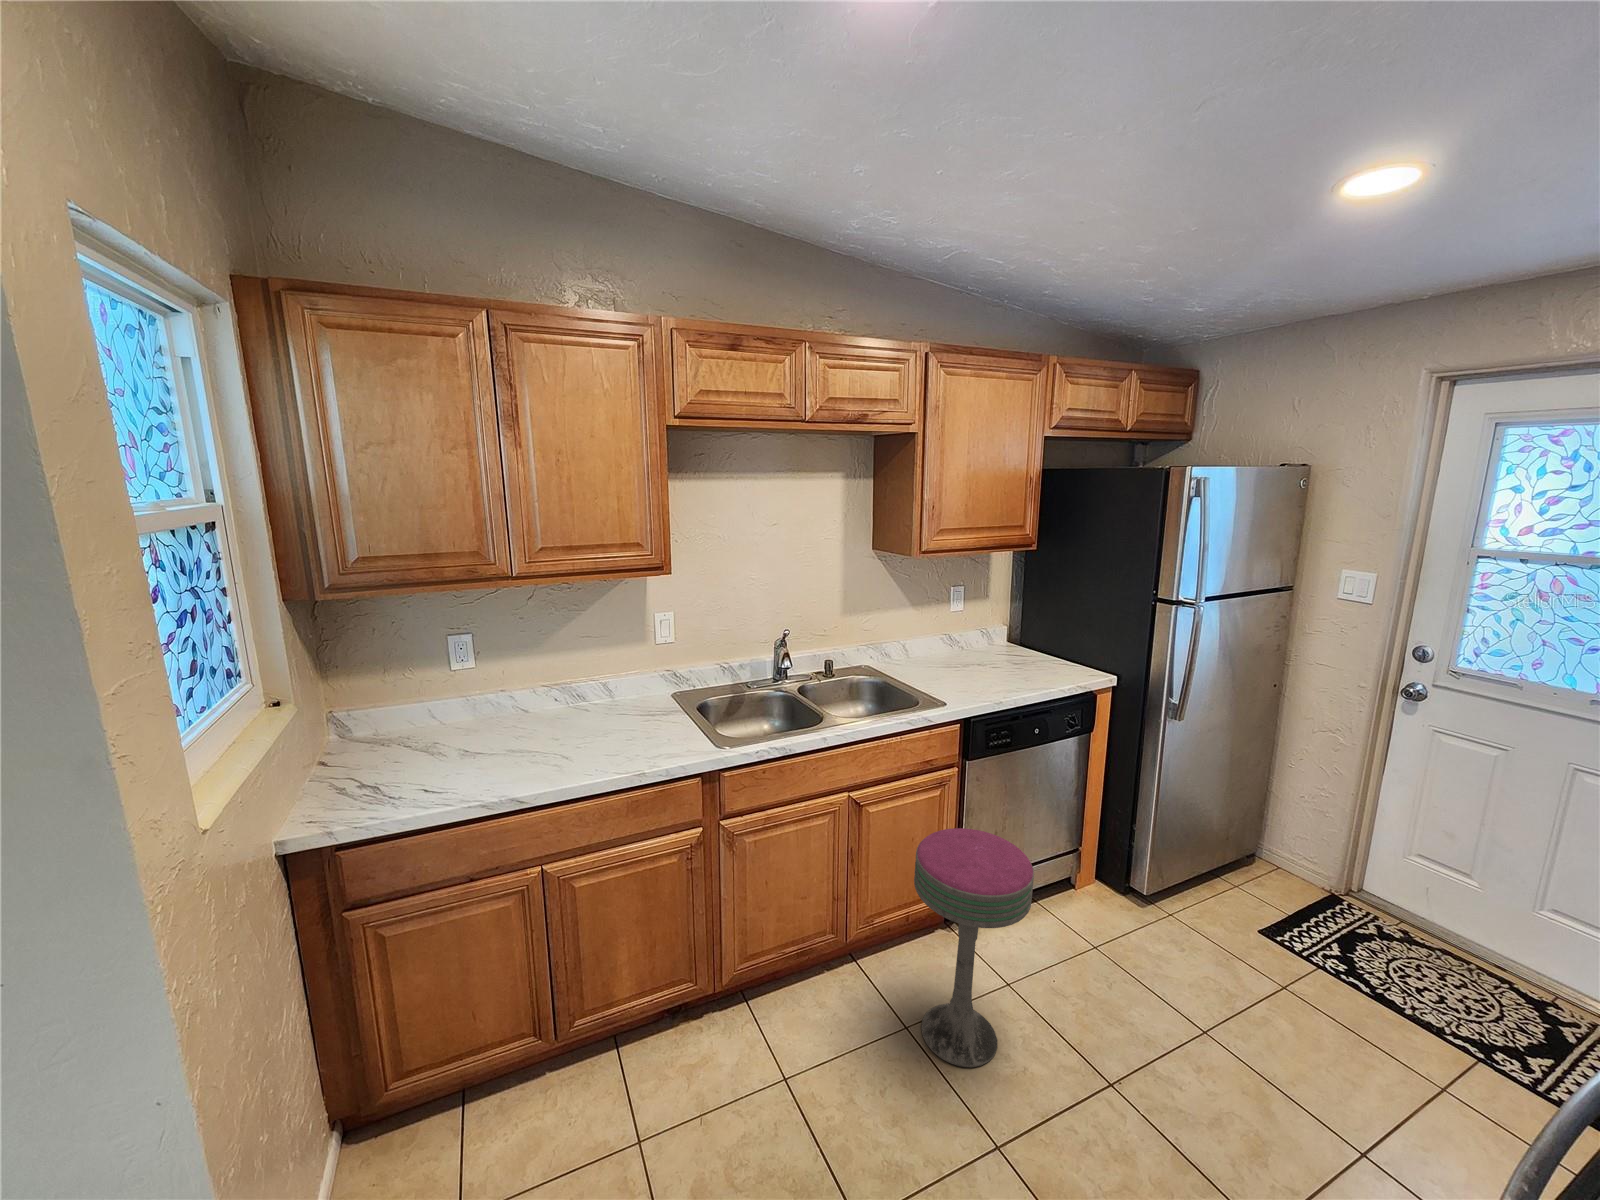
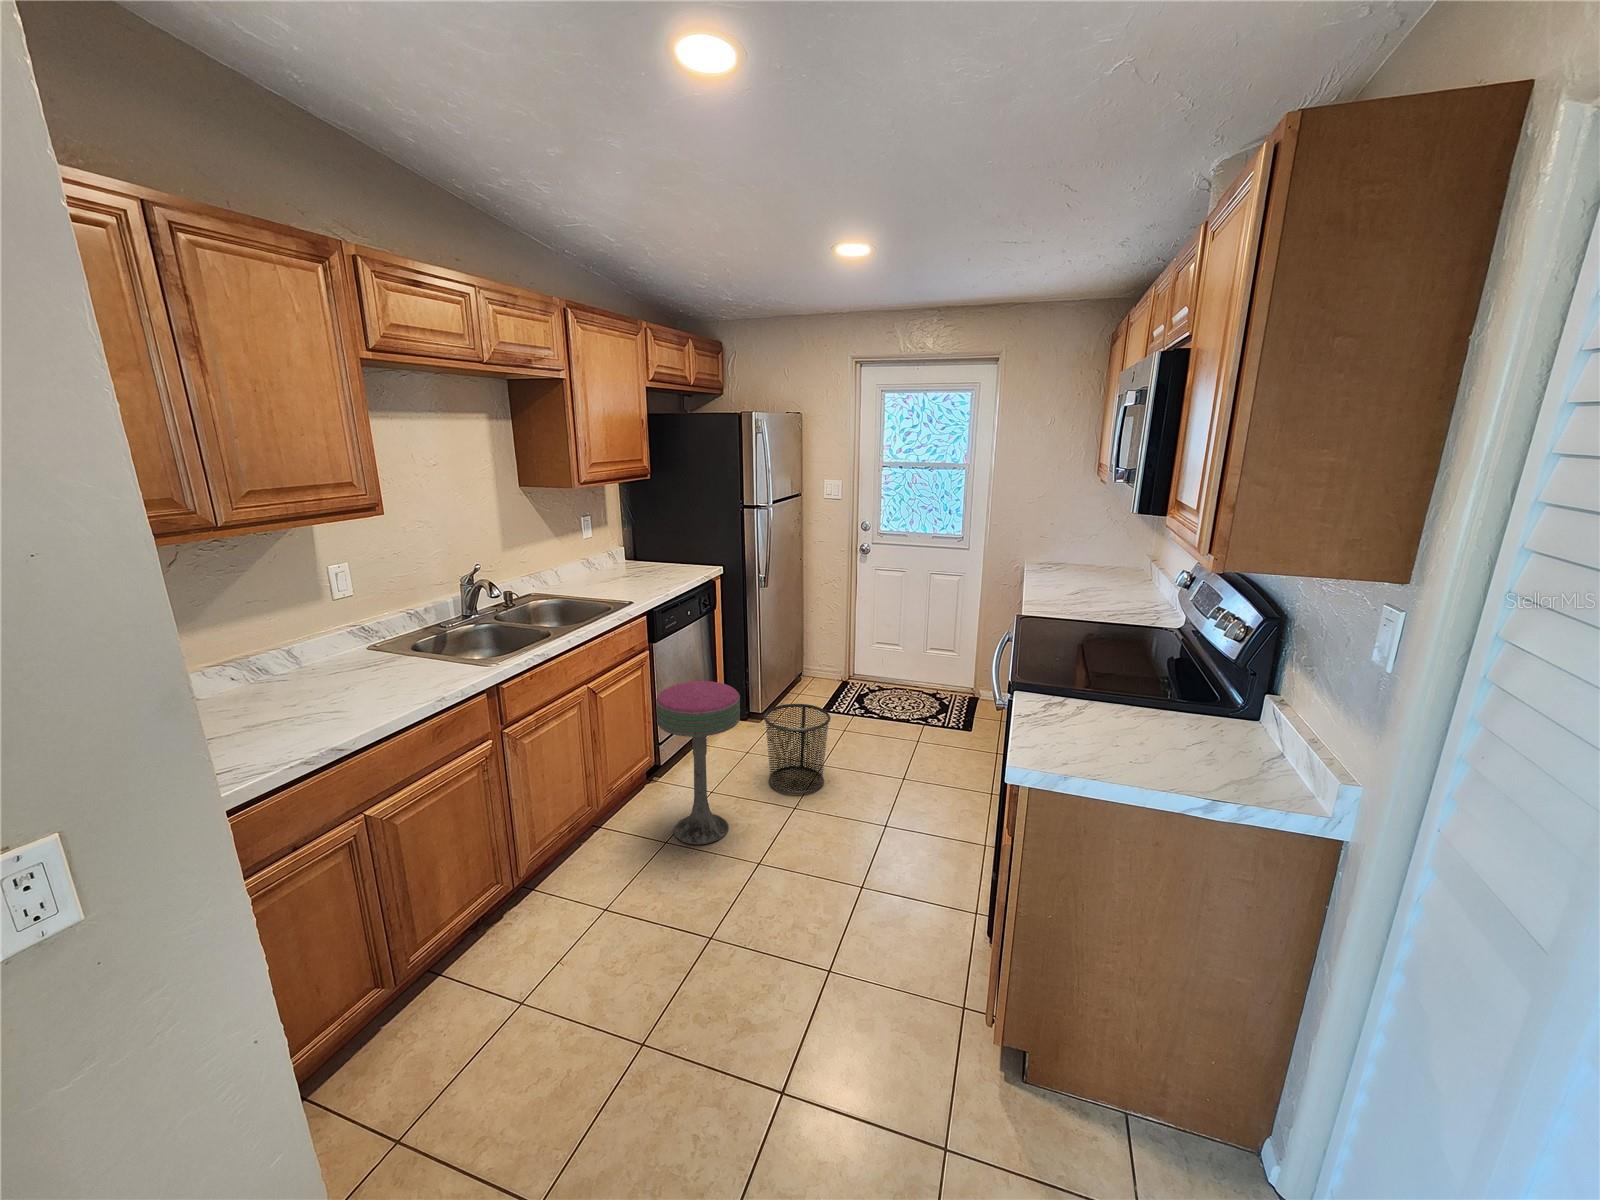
waste bin: none [1096,908,1219,1074] -> present [764,704,831,794]

